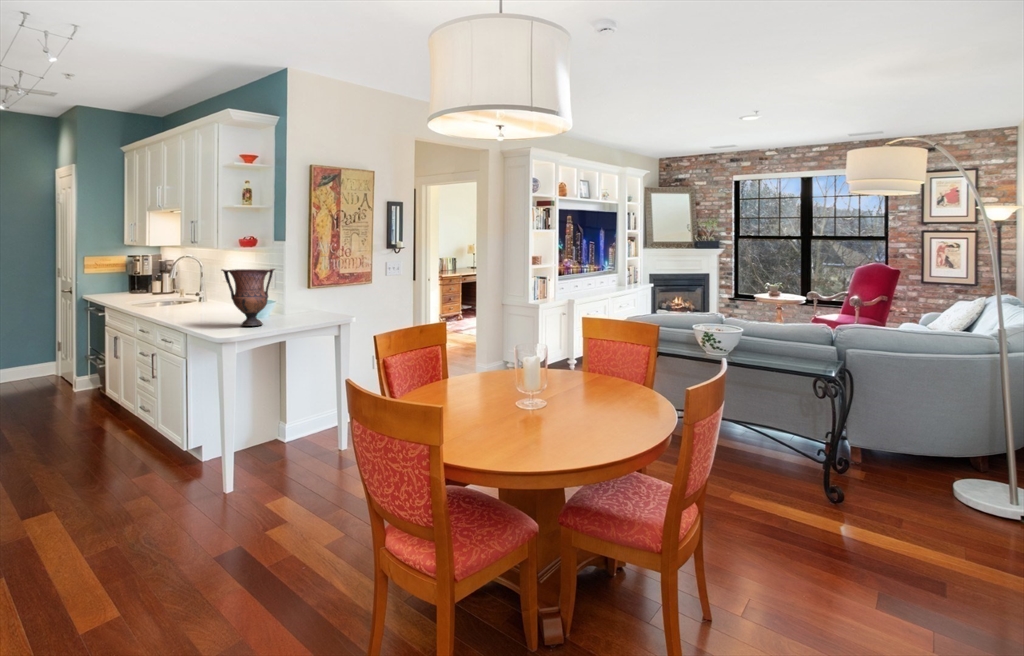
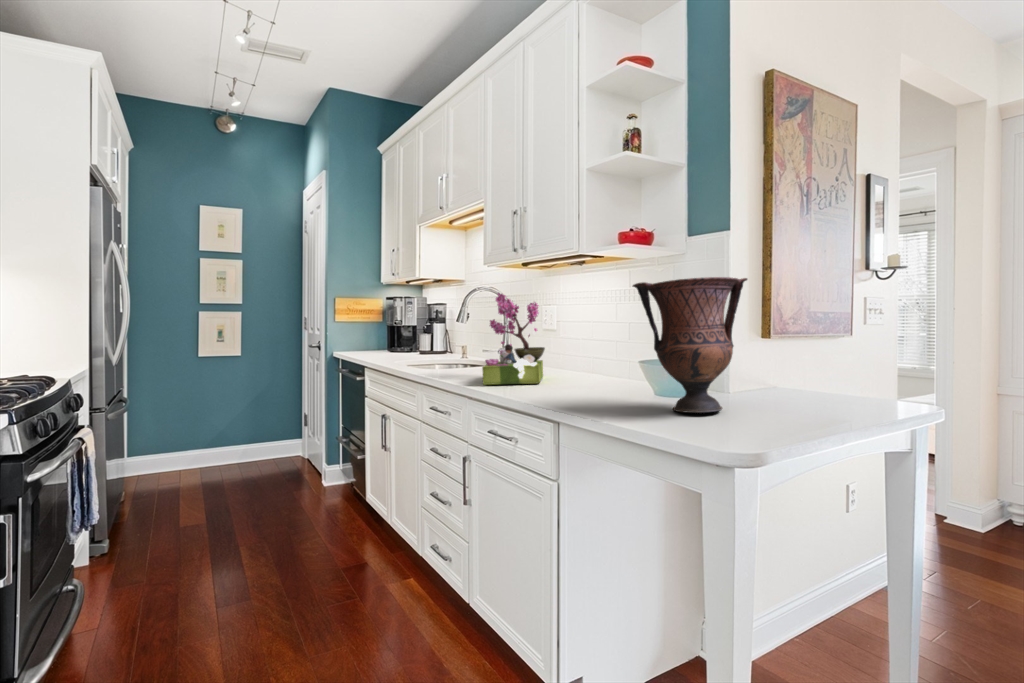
flower arrangement: none [167,263,211,315] -> present [482,293,545,385]

